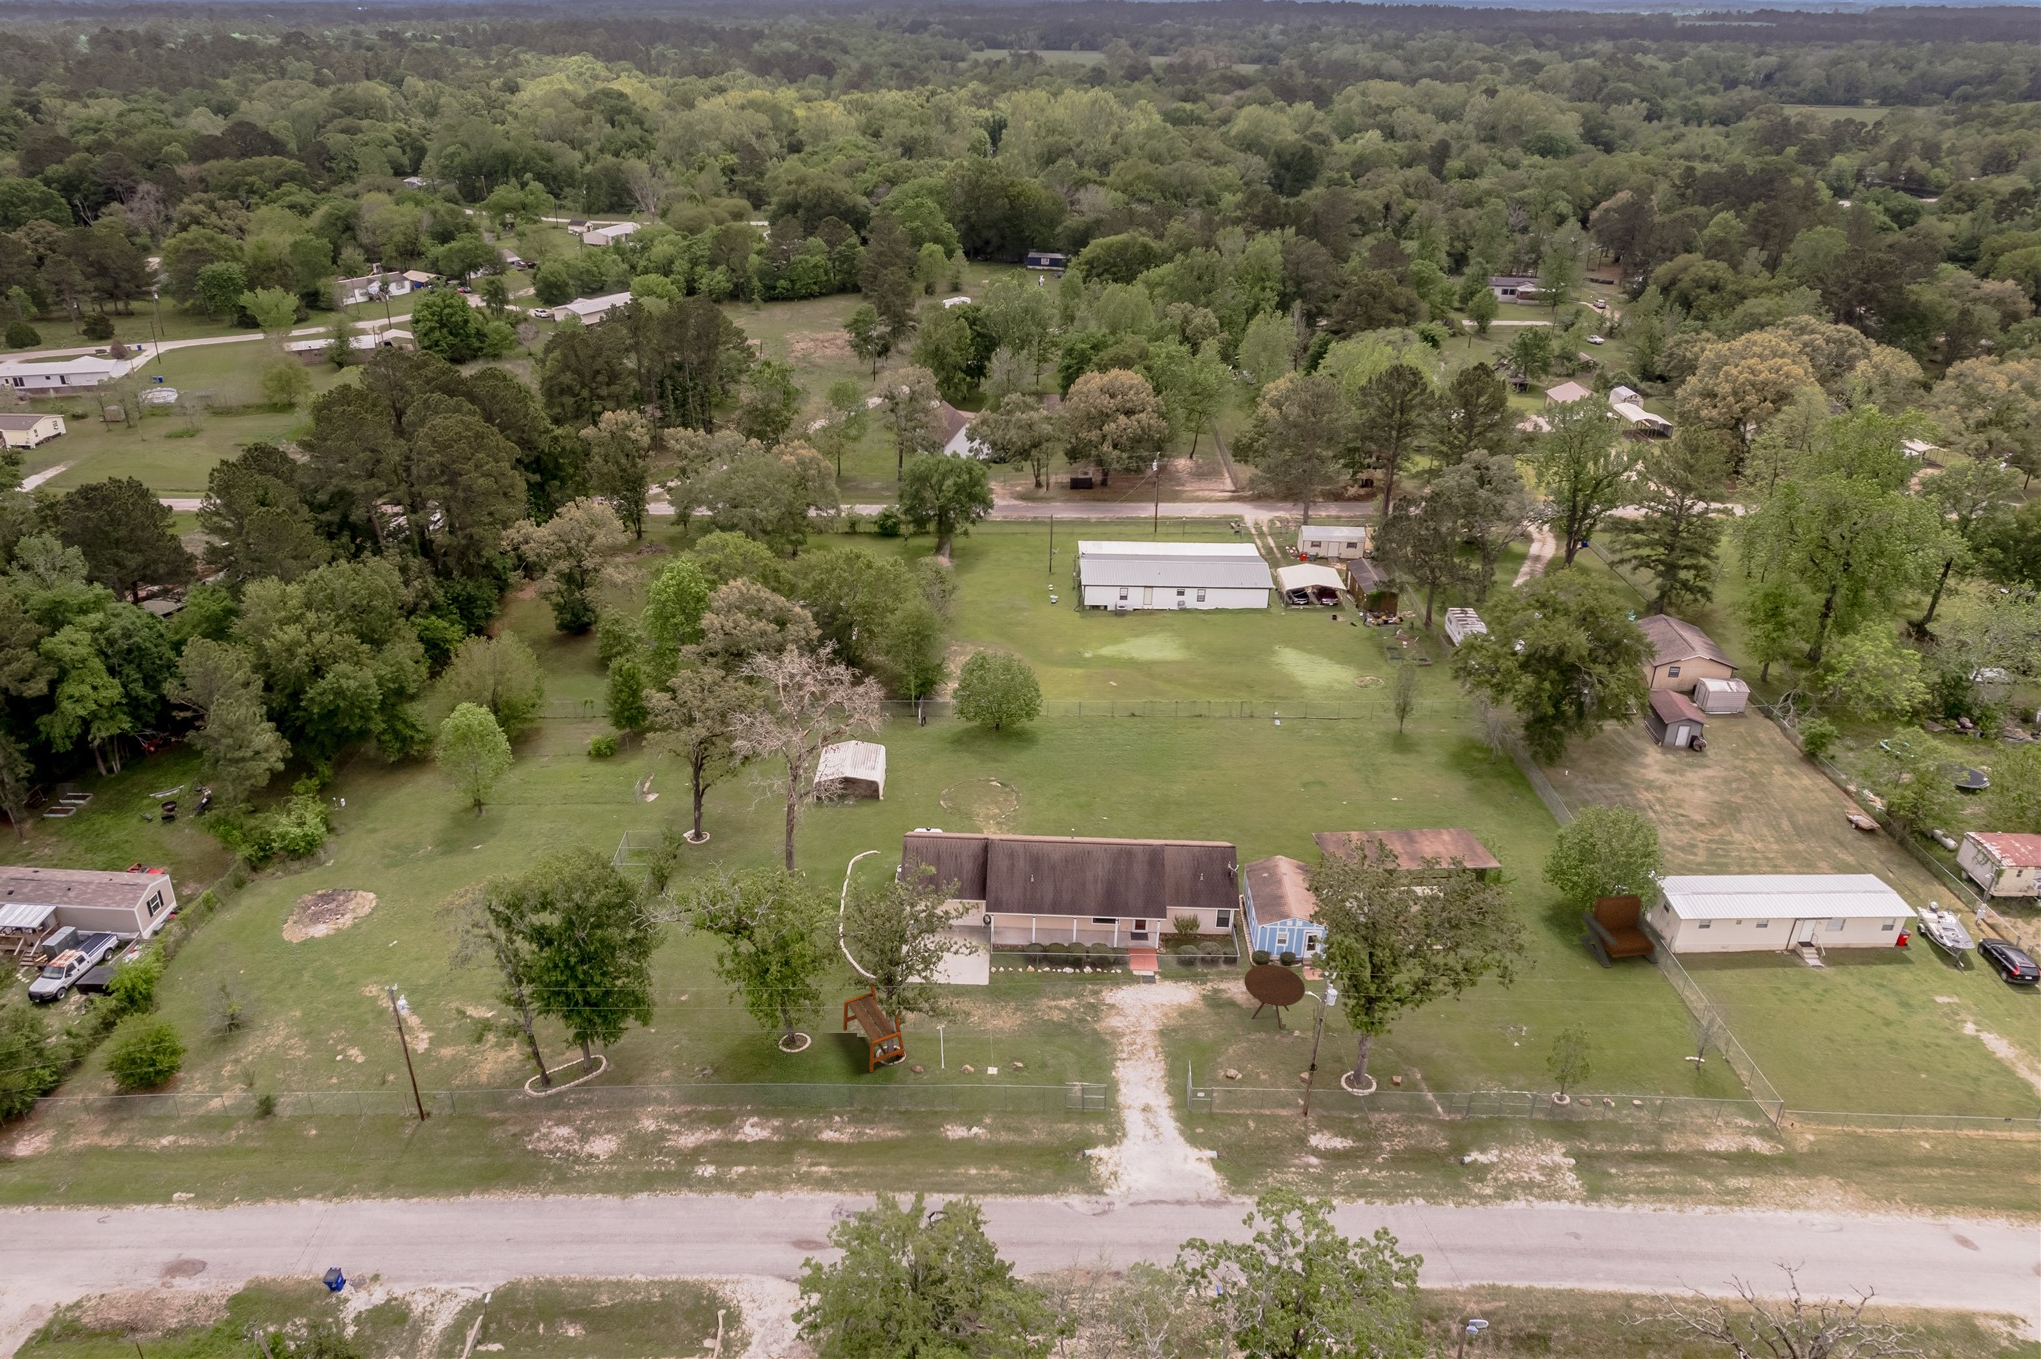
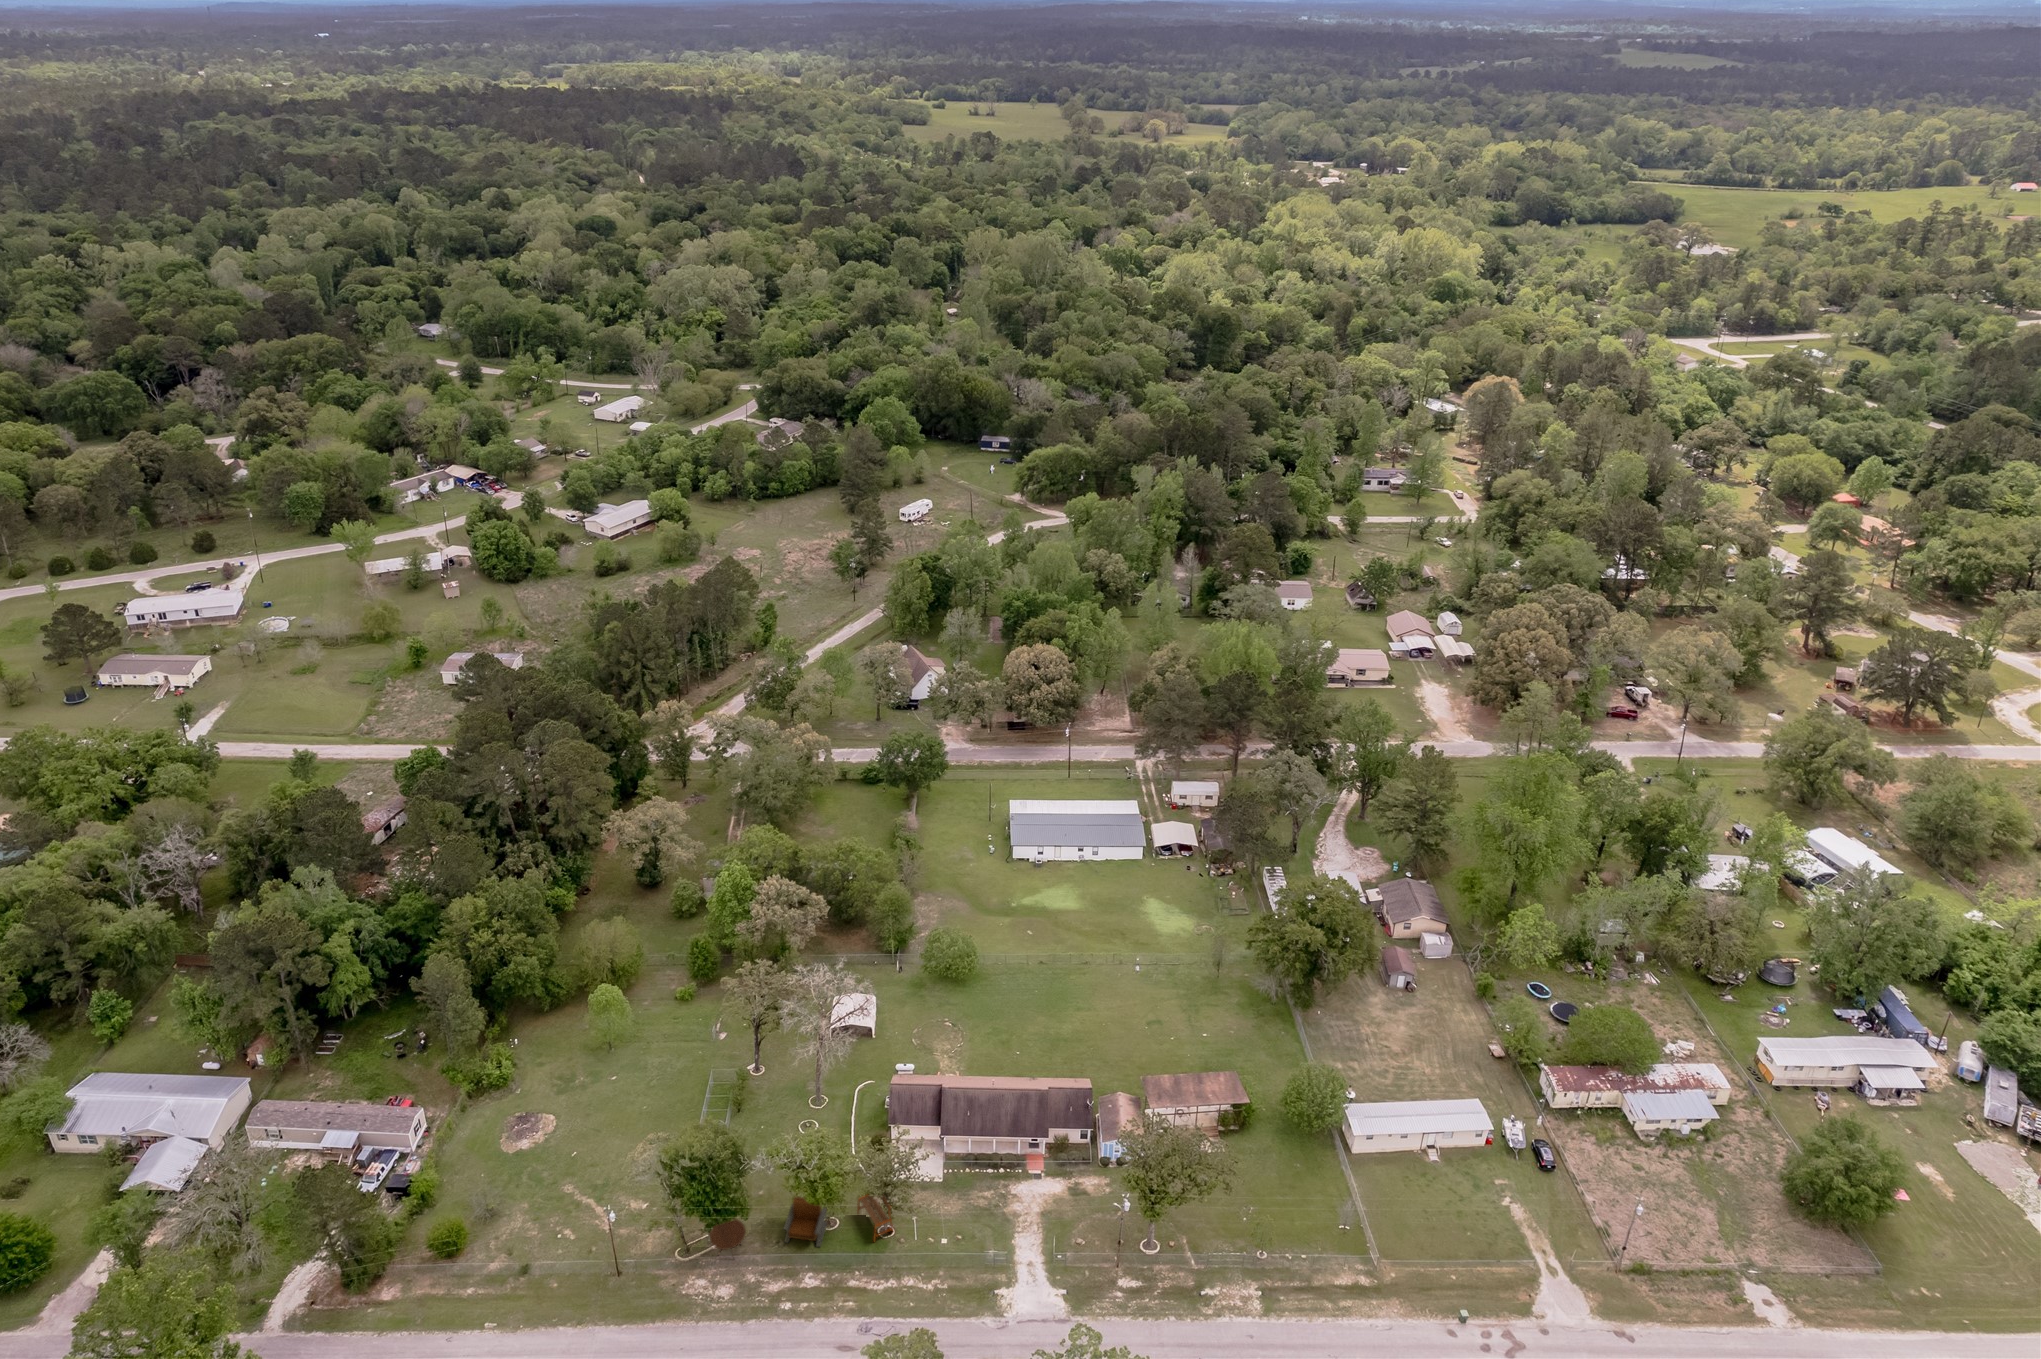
lounge chair: present [1578,894,1665,968] -> present [784,1197,827,1247]
round table: present [1244,964,1305,1029] -> present [710,1218,746,1251]

